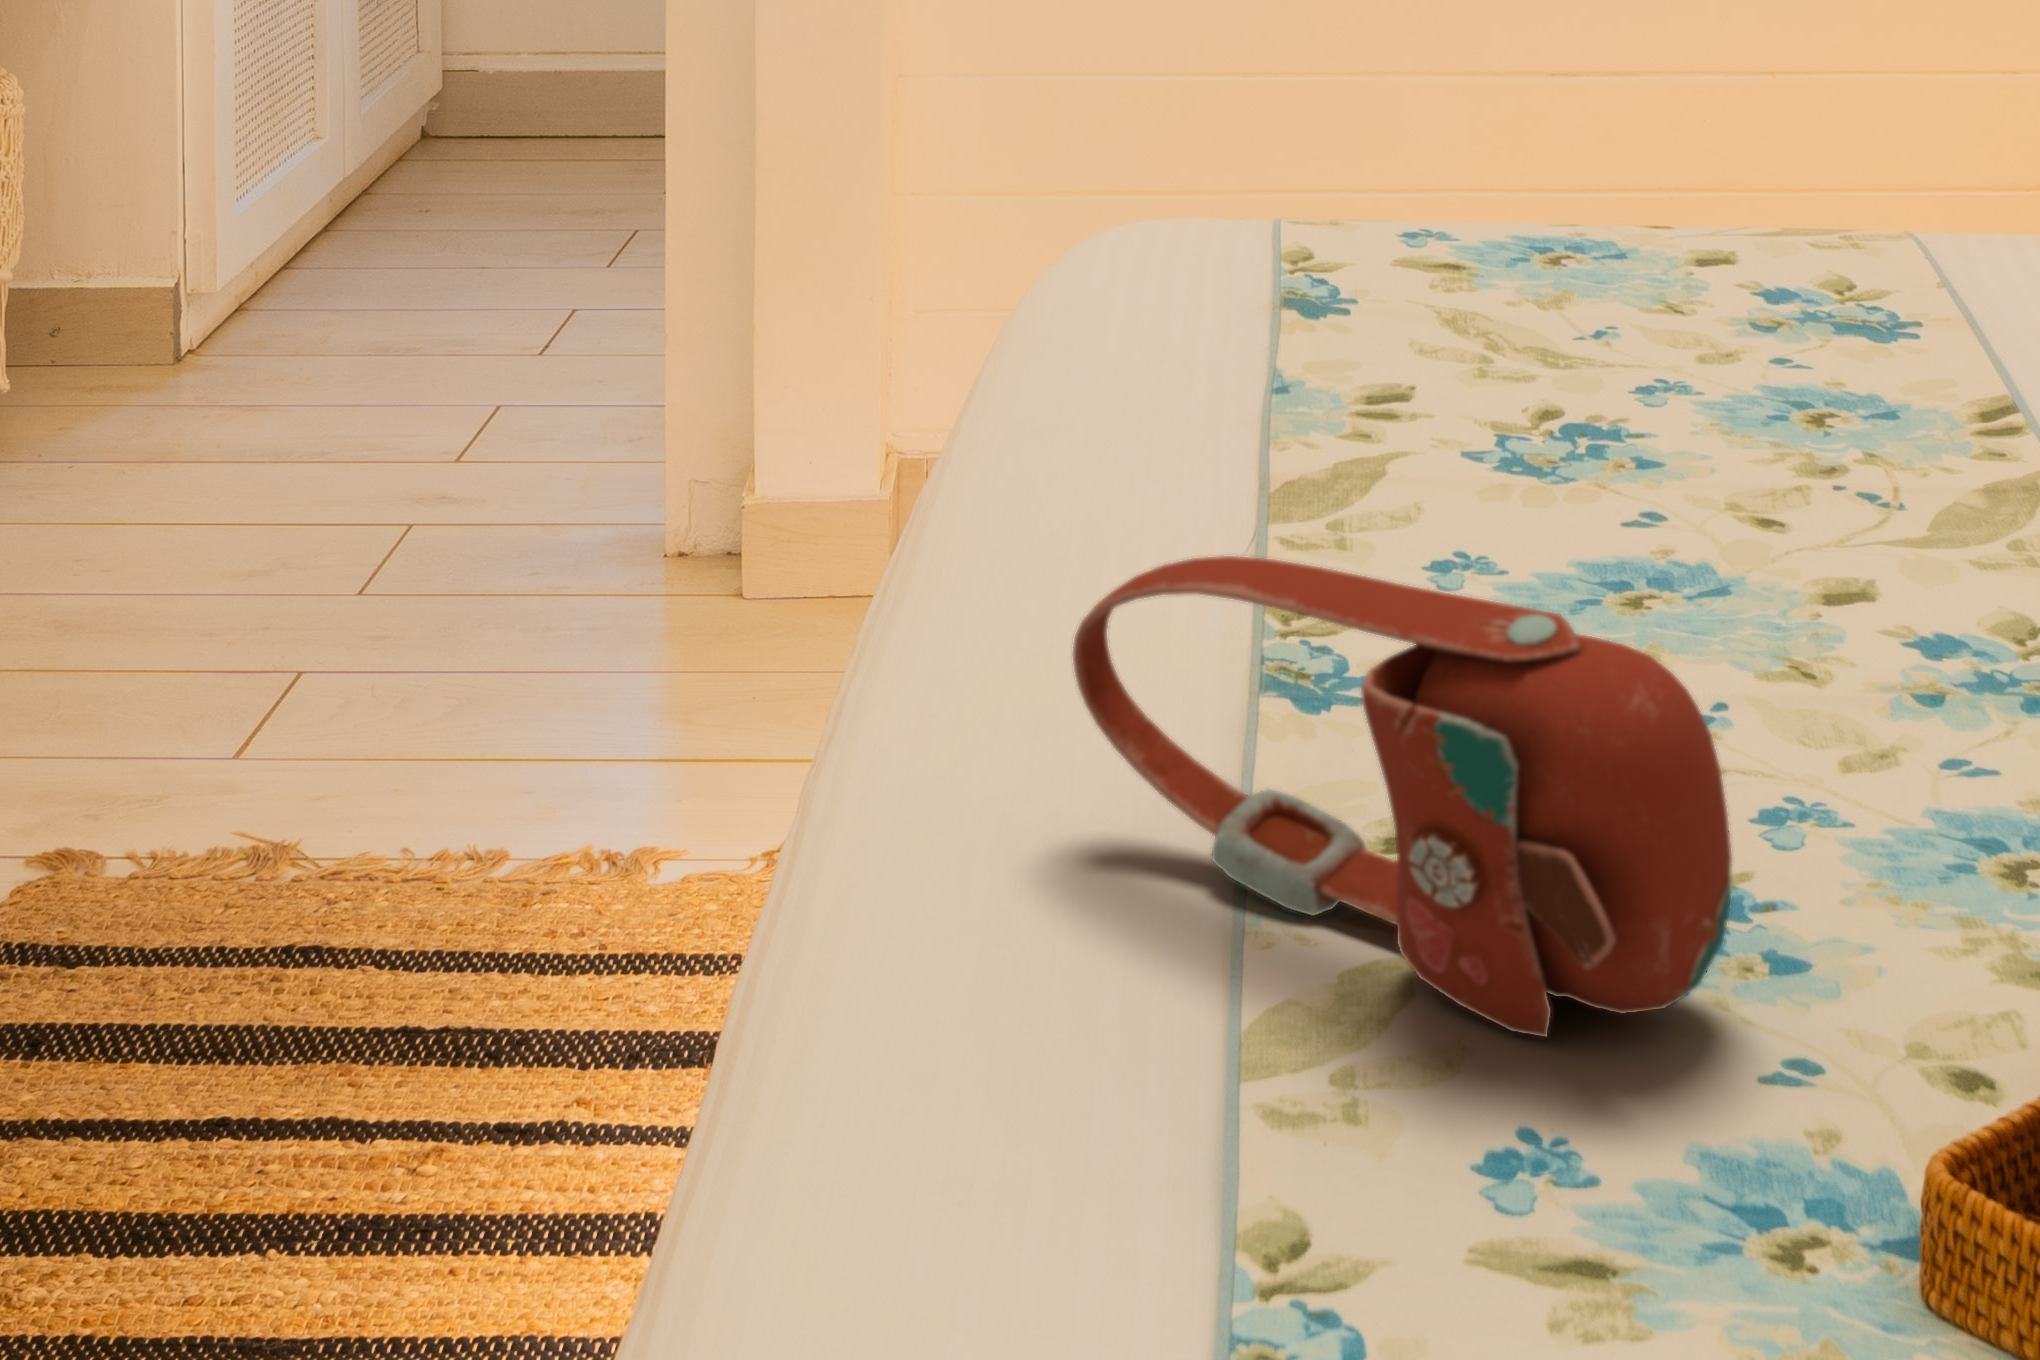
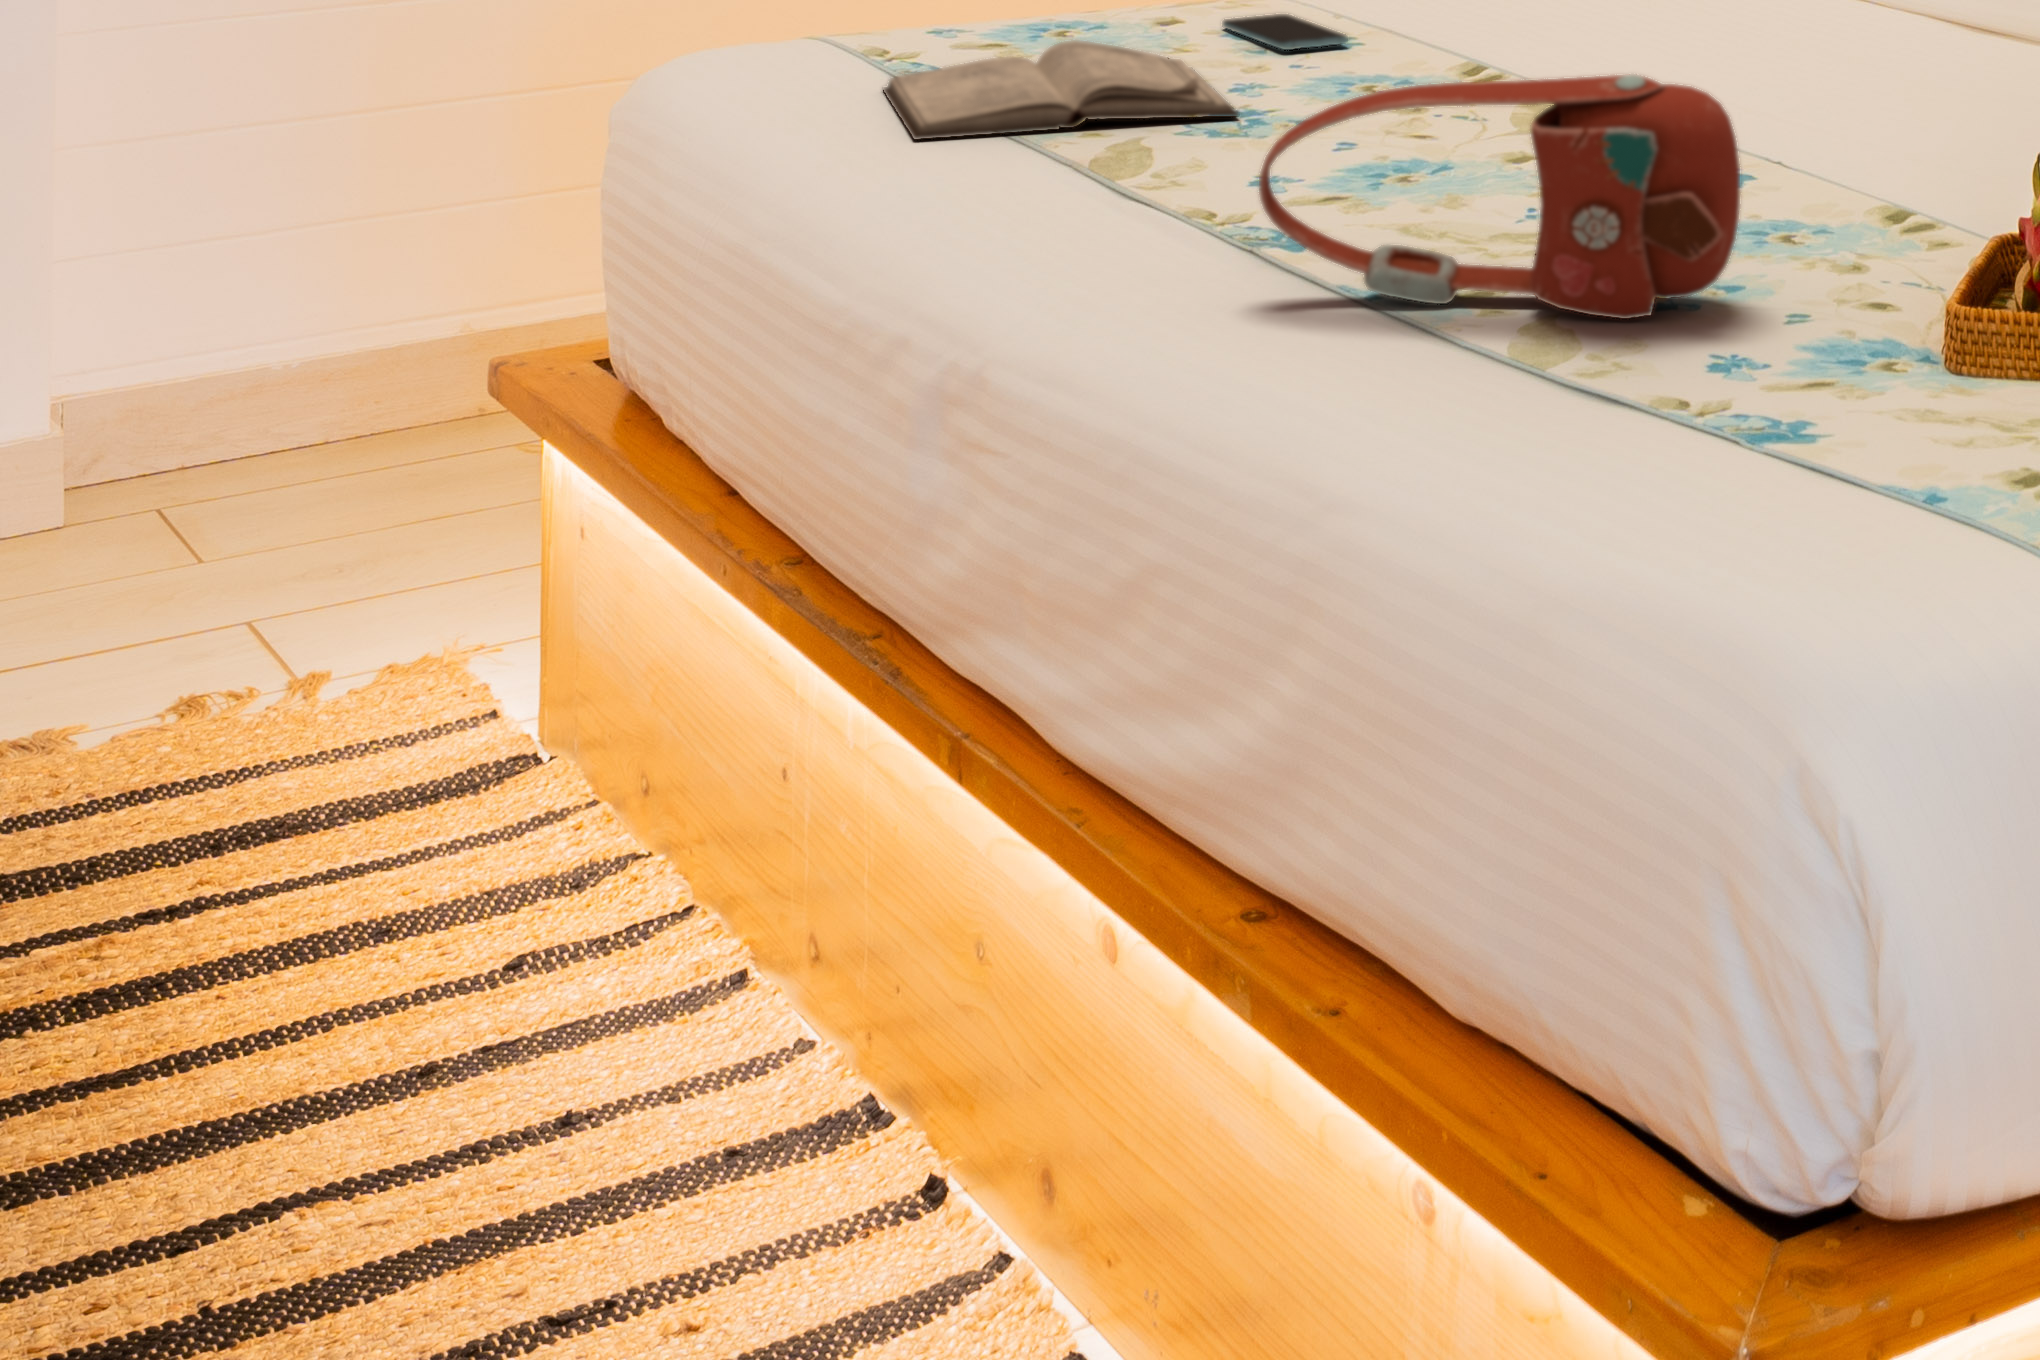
smartphone: none [1752,274,1867,341] -> present [1222,14,1348,50]
diary: none [1136,292,1616,453] -> present [883,40,1239,139]

